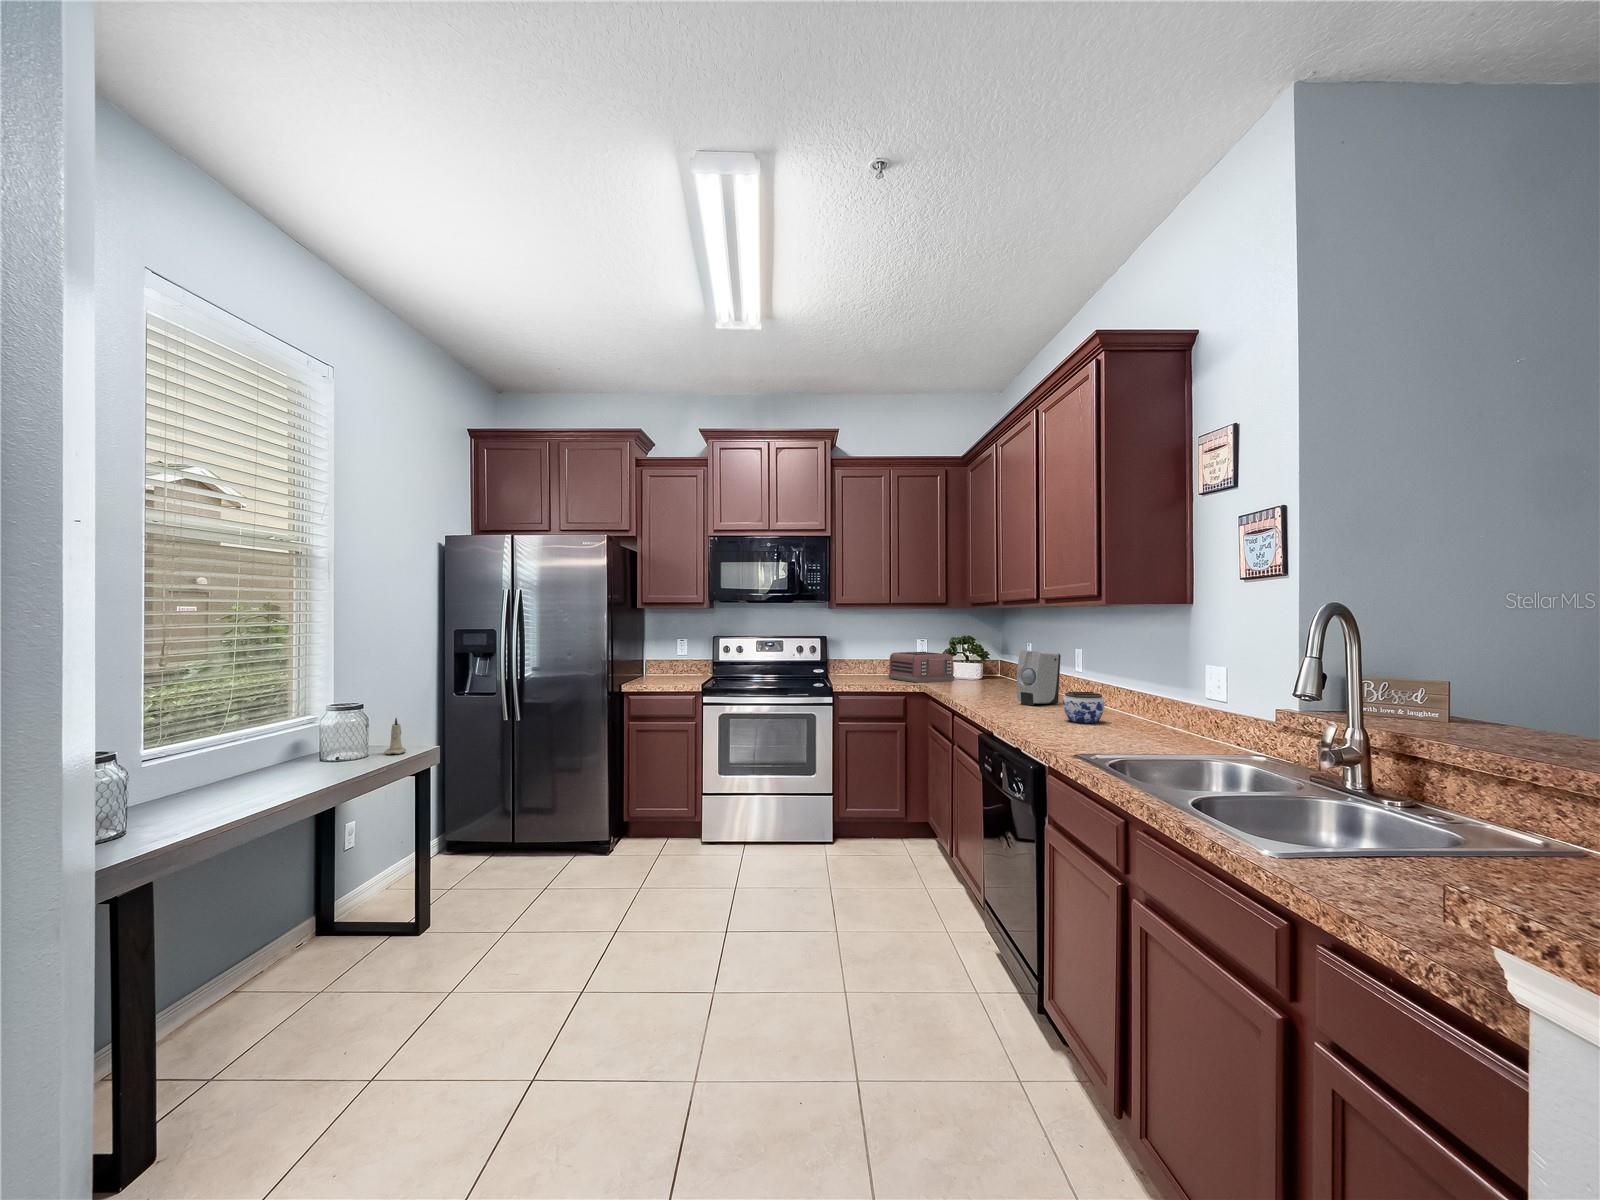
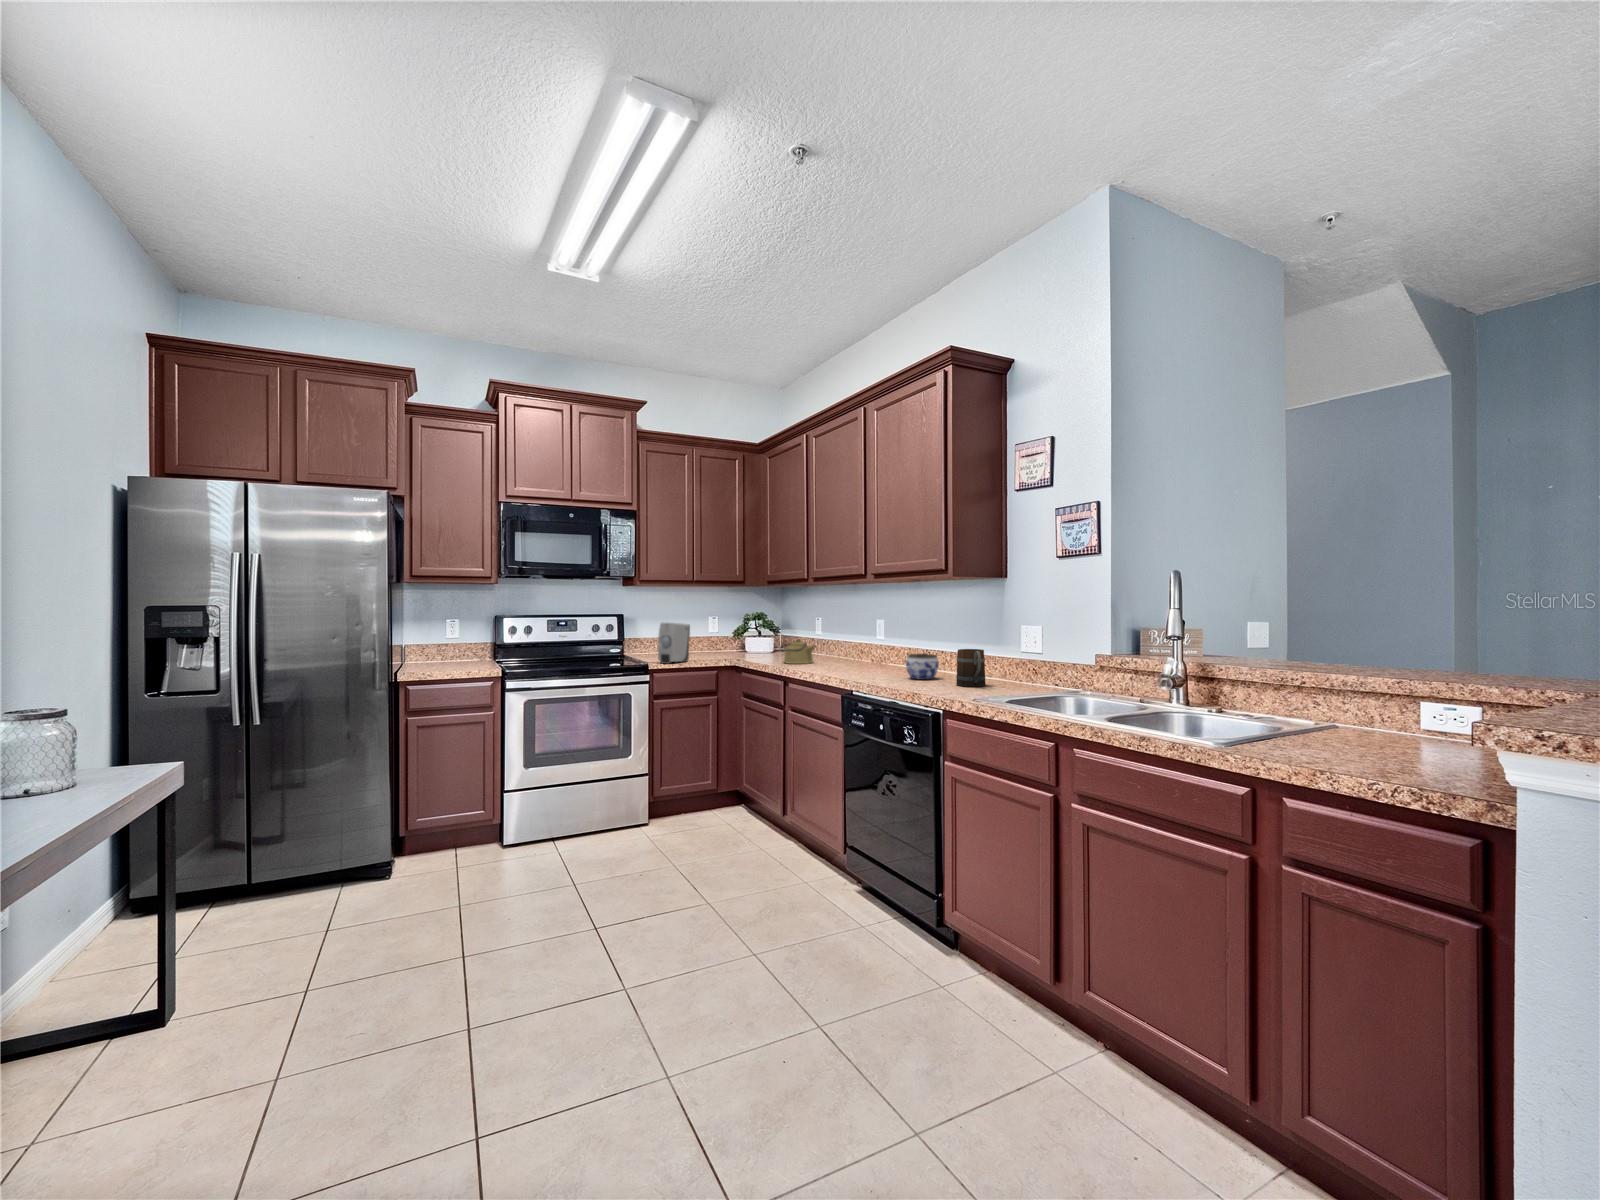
soap dispenser: present [1017,651,1061,705] -> present [658,623,690,664]
toaster: present [888,652,954,683] -> none [686,630,751,659]
kettle: none [964,666,1004,693] -> present [779,639,815,664]
mug: none [1105,690,1144,738] -> present [956,649,986,687]
candle: present [384,718,406,754] -> none [83,739,122,794]

